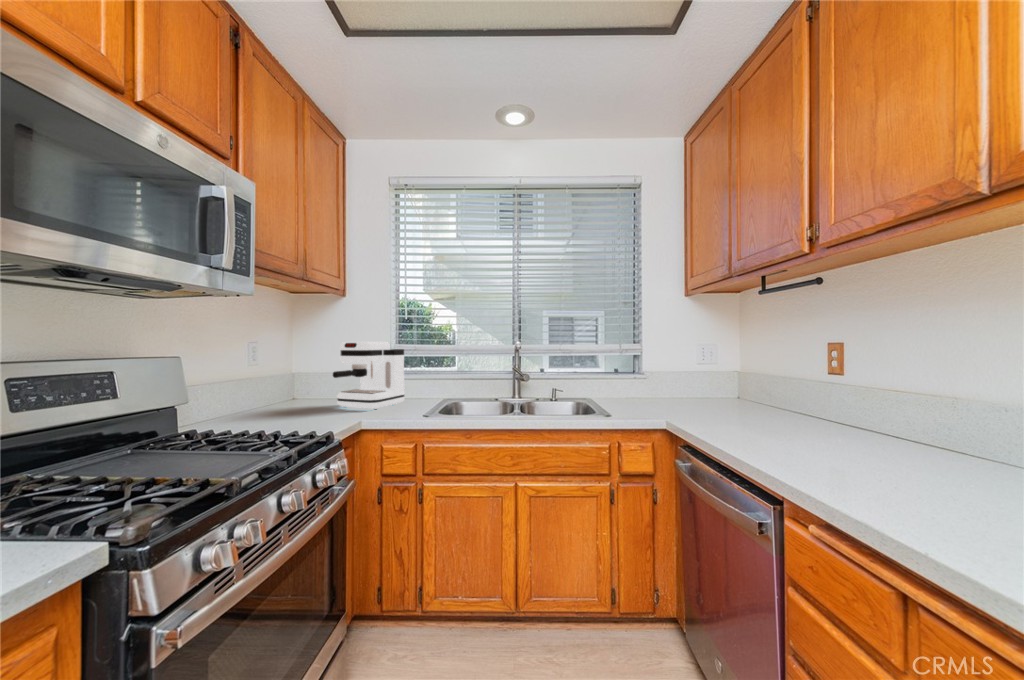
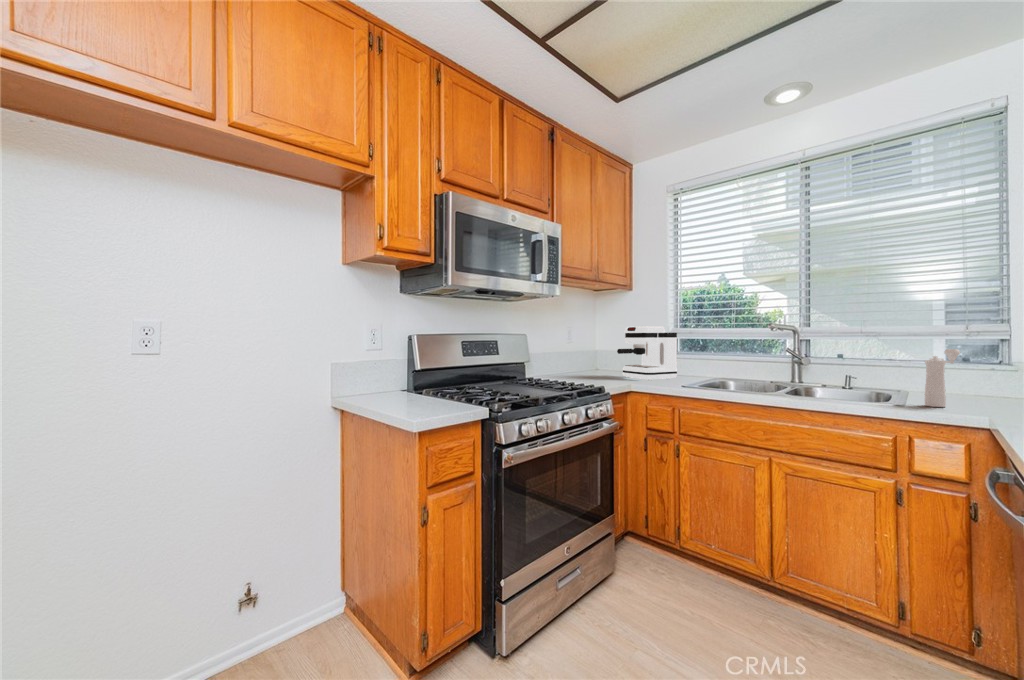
pepper mill: none [621,365,636,414] -> present [925,349,960,407]

